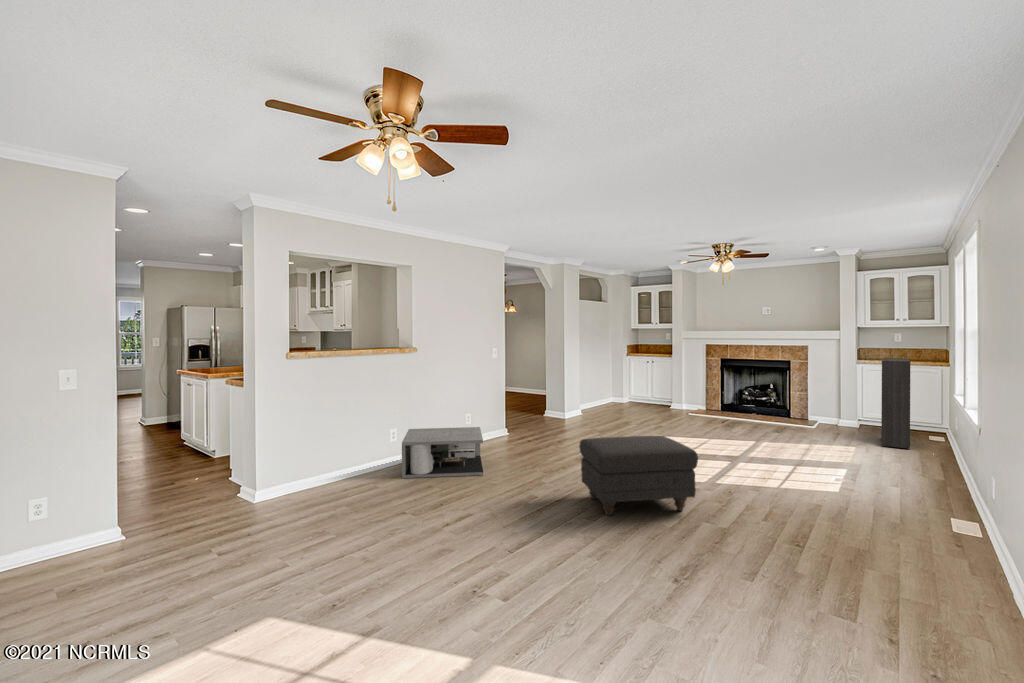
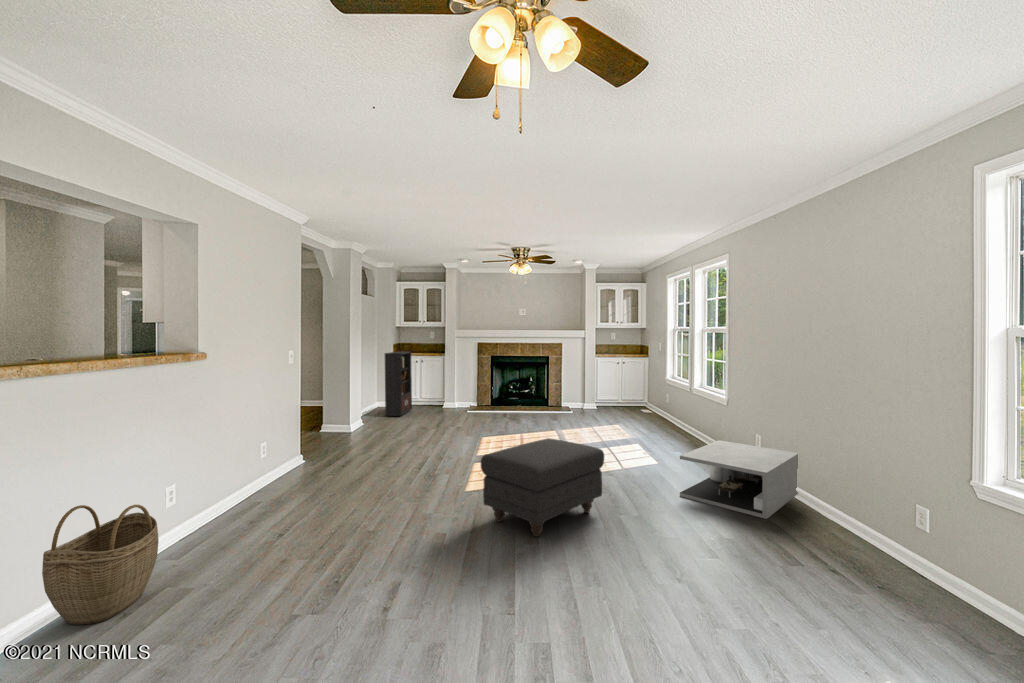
bookcase: present [881,358,934,455] -> present [385,351,412,416]
coffee table: present [402,427,483,478] -> present [680,440,798,519]
woven basket: none [317,429,371,492] -> present [42,505,159,625]

